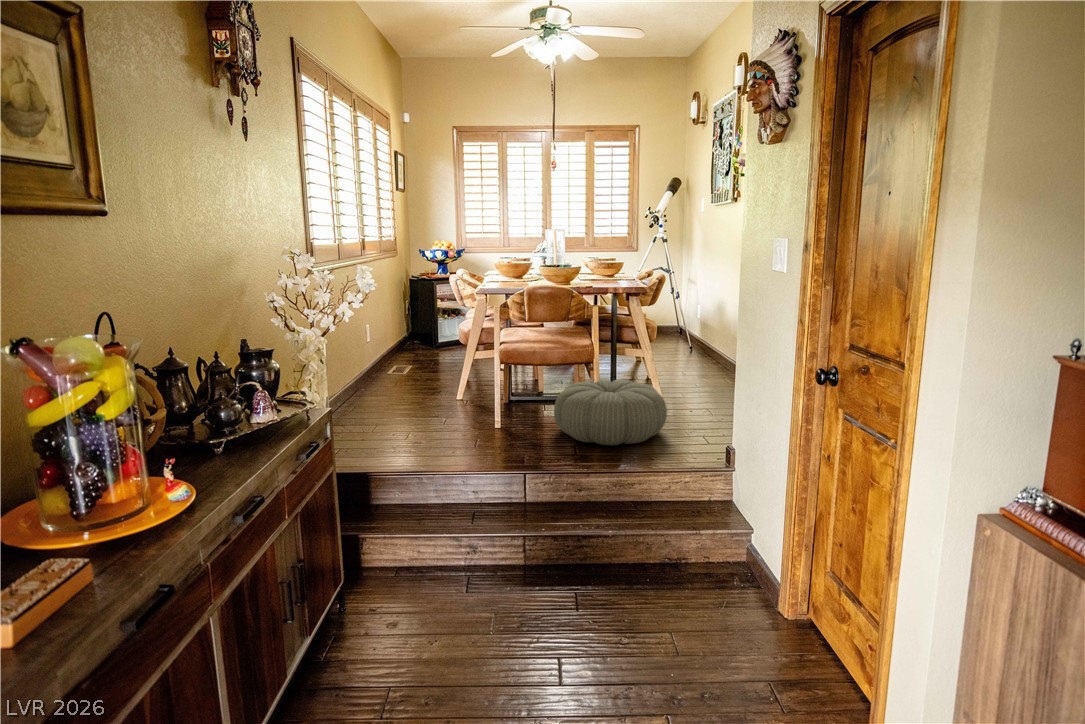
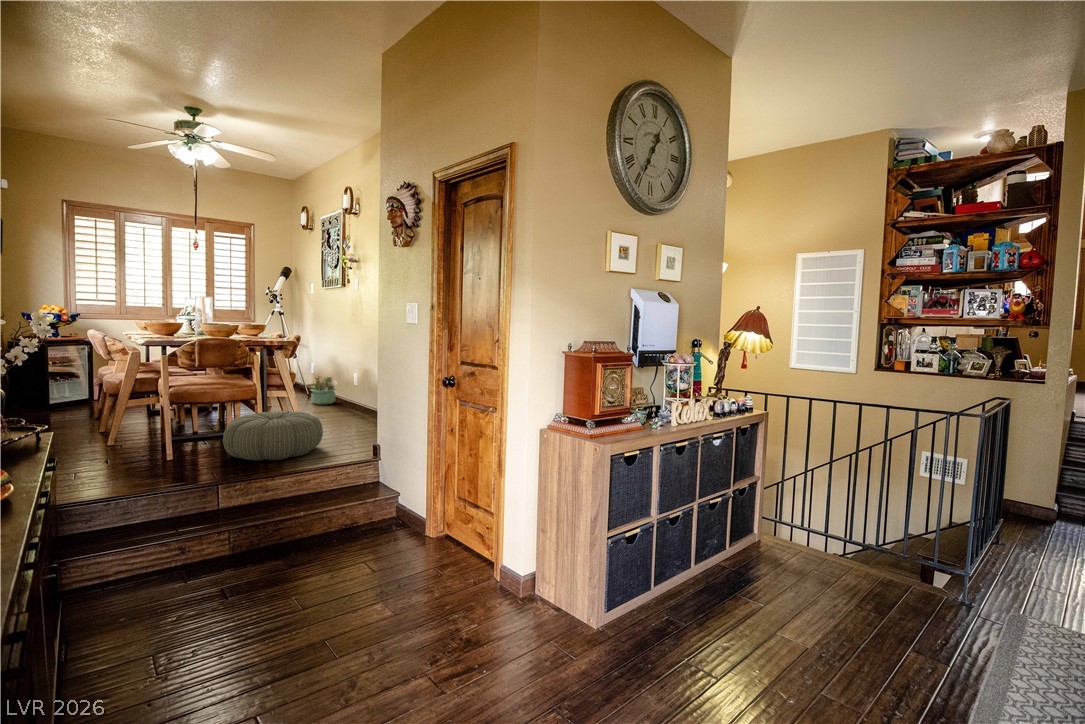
decorative plant: none [678,327,719,365] -> present [306,377,337,405]

